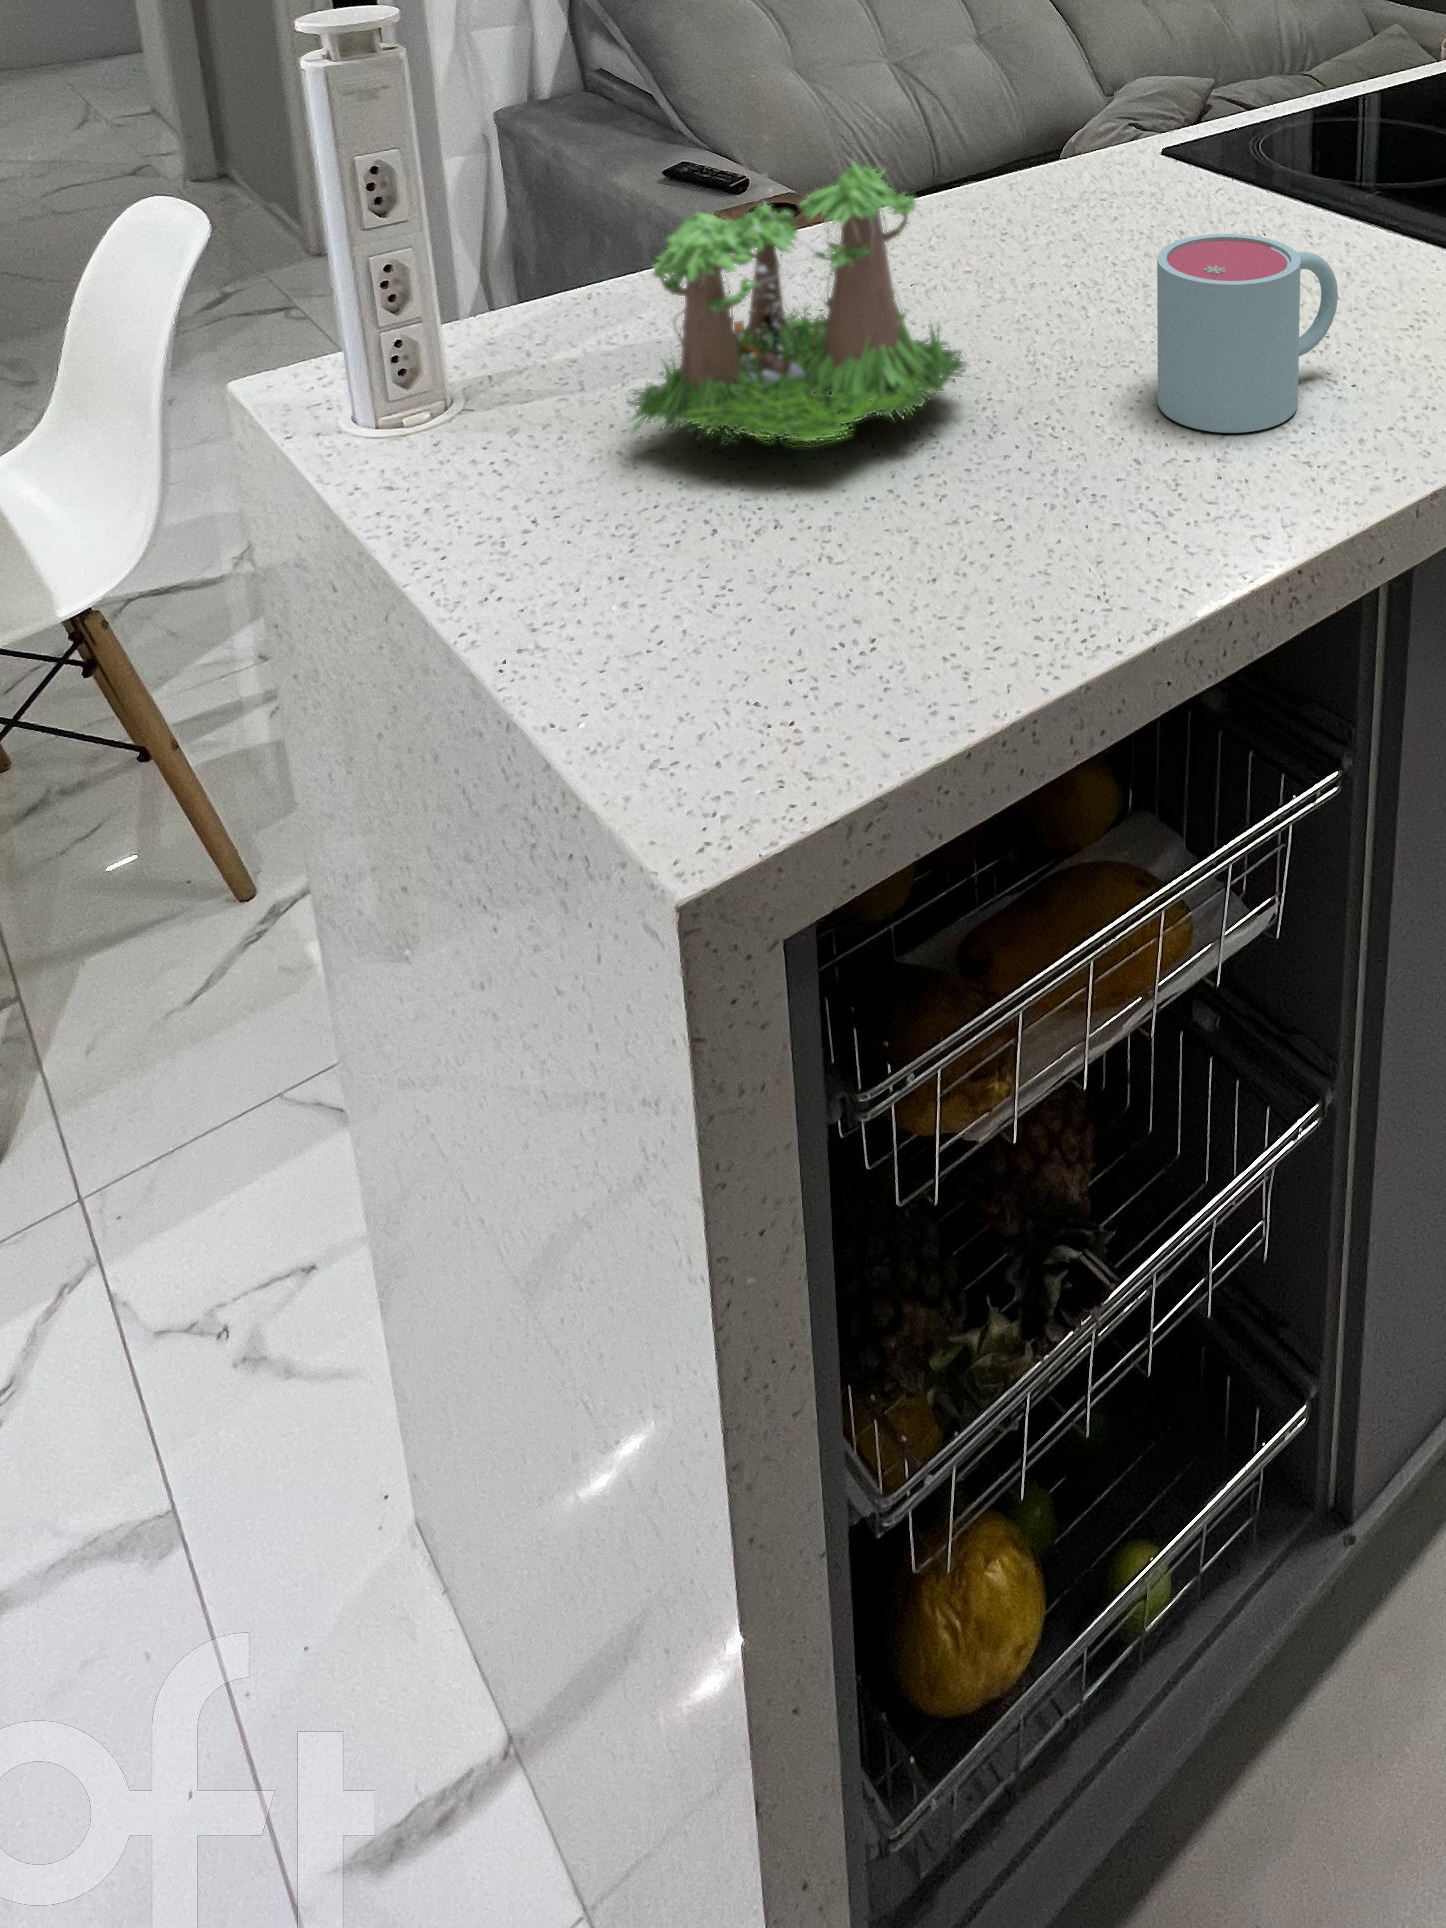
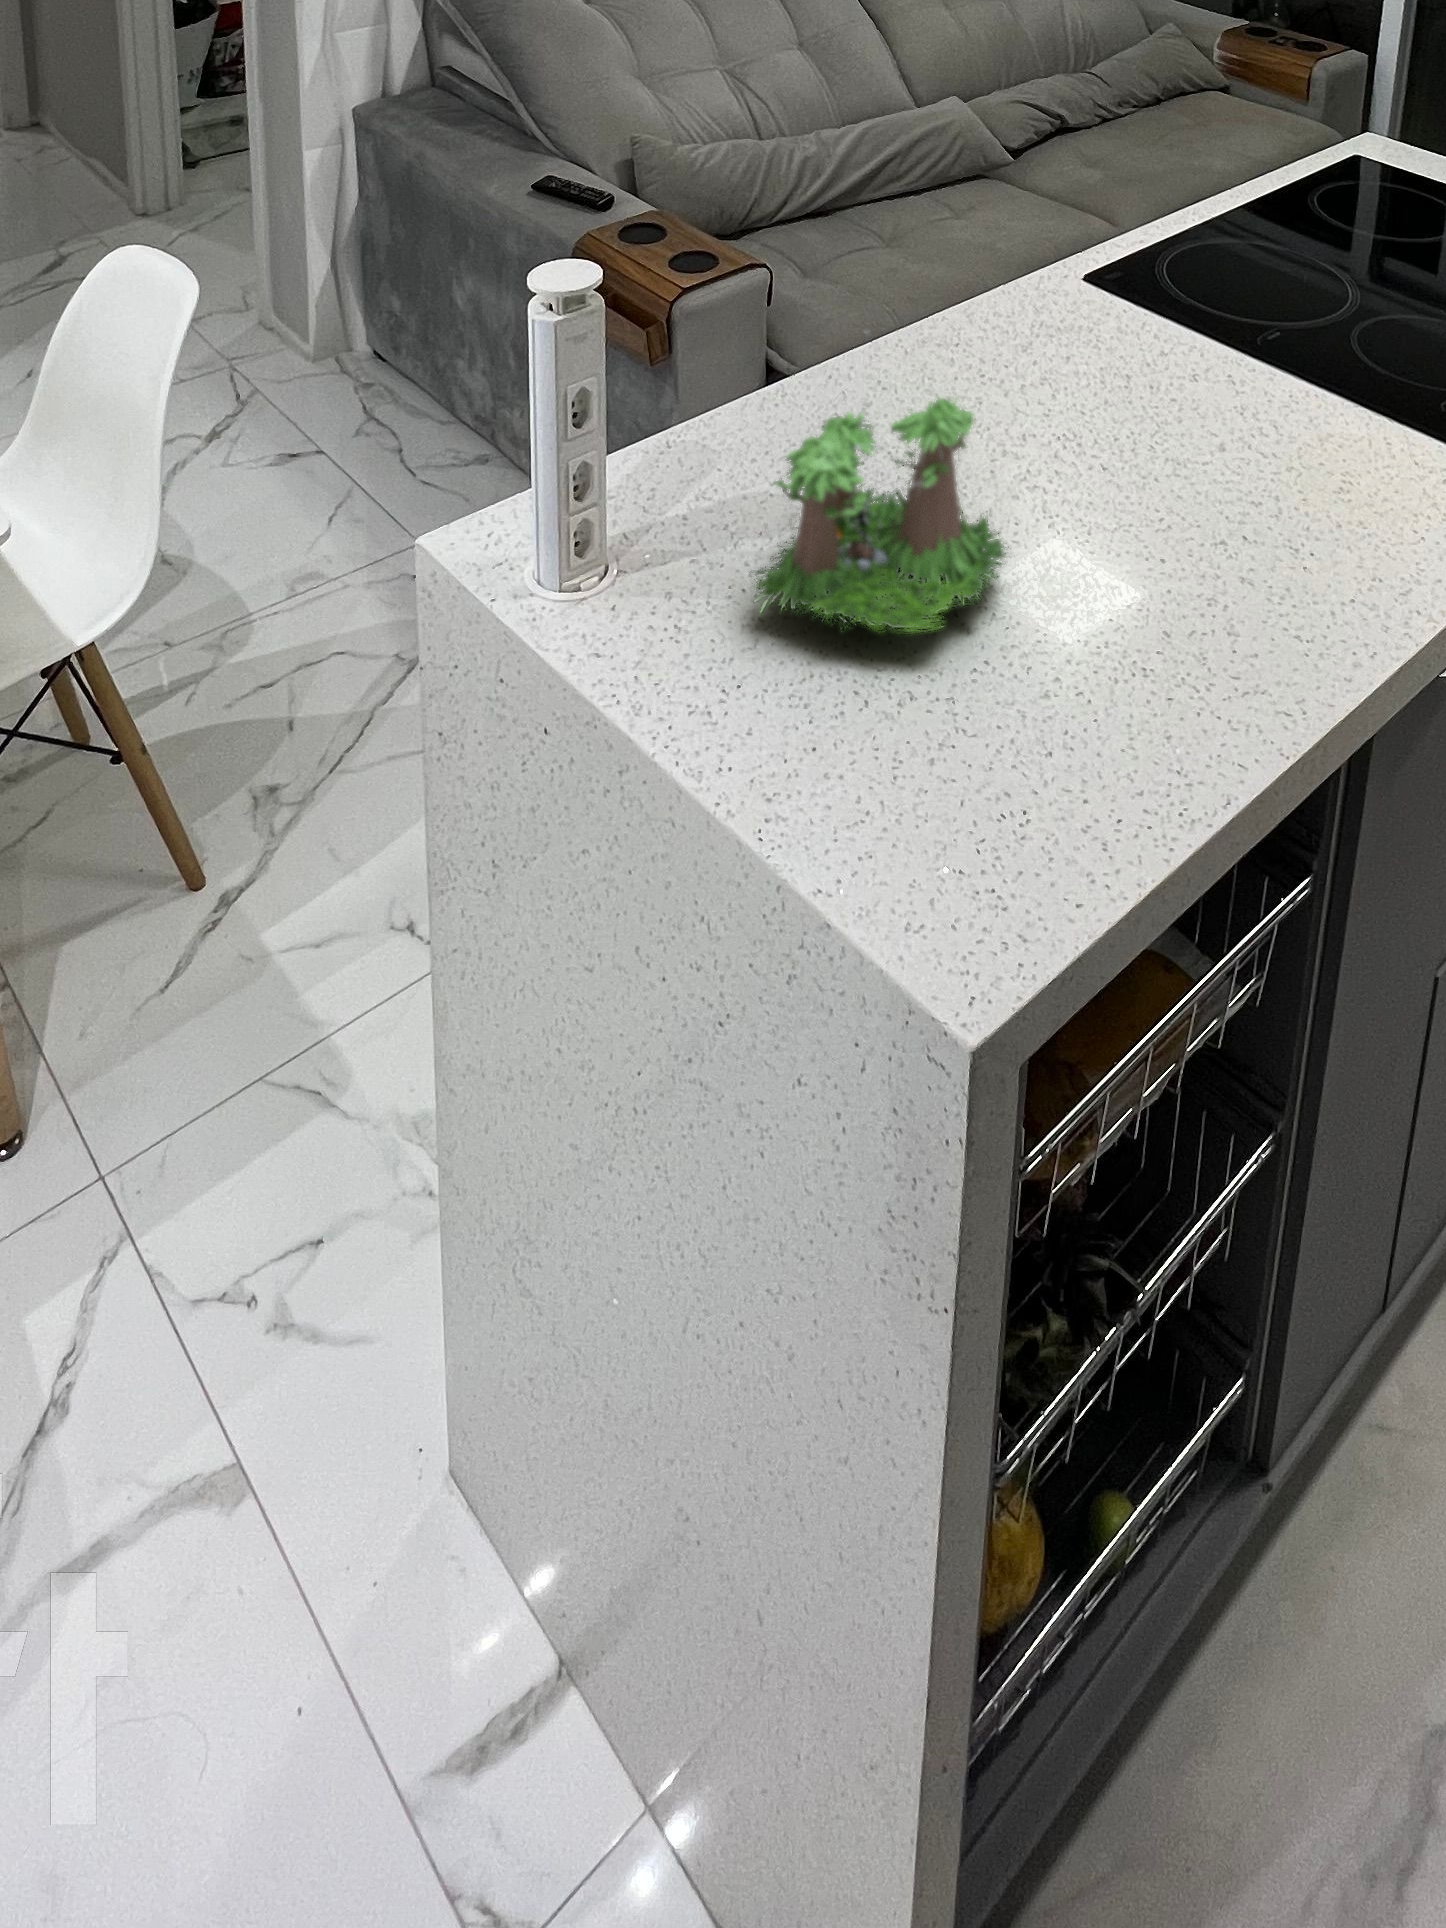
mug: present [1157,234,1338,433] -> none [1155,436,1295,611]

